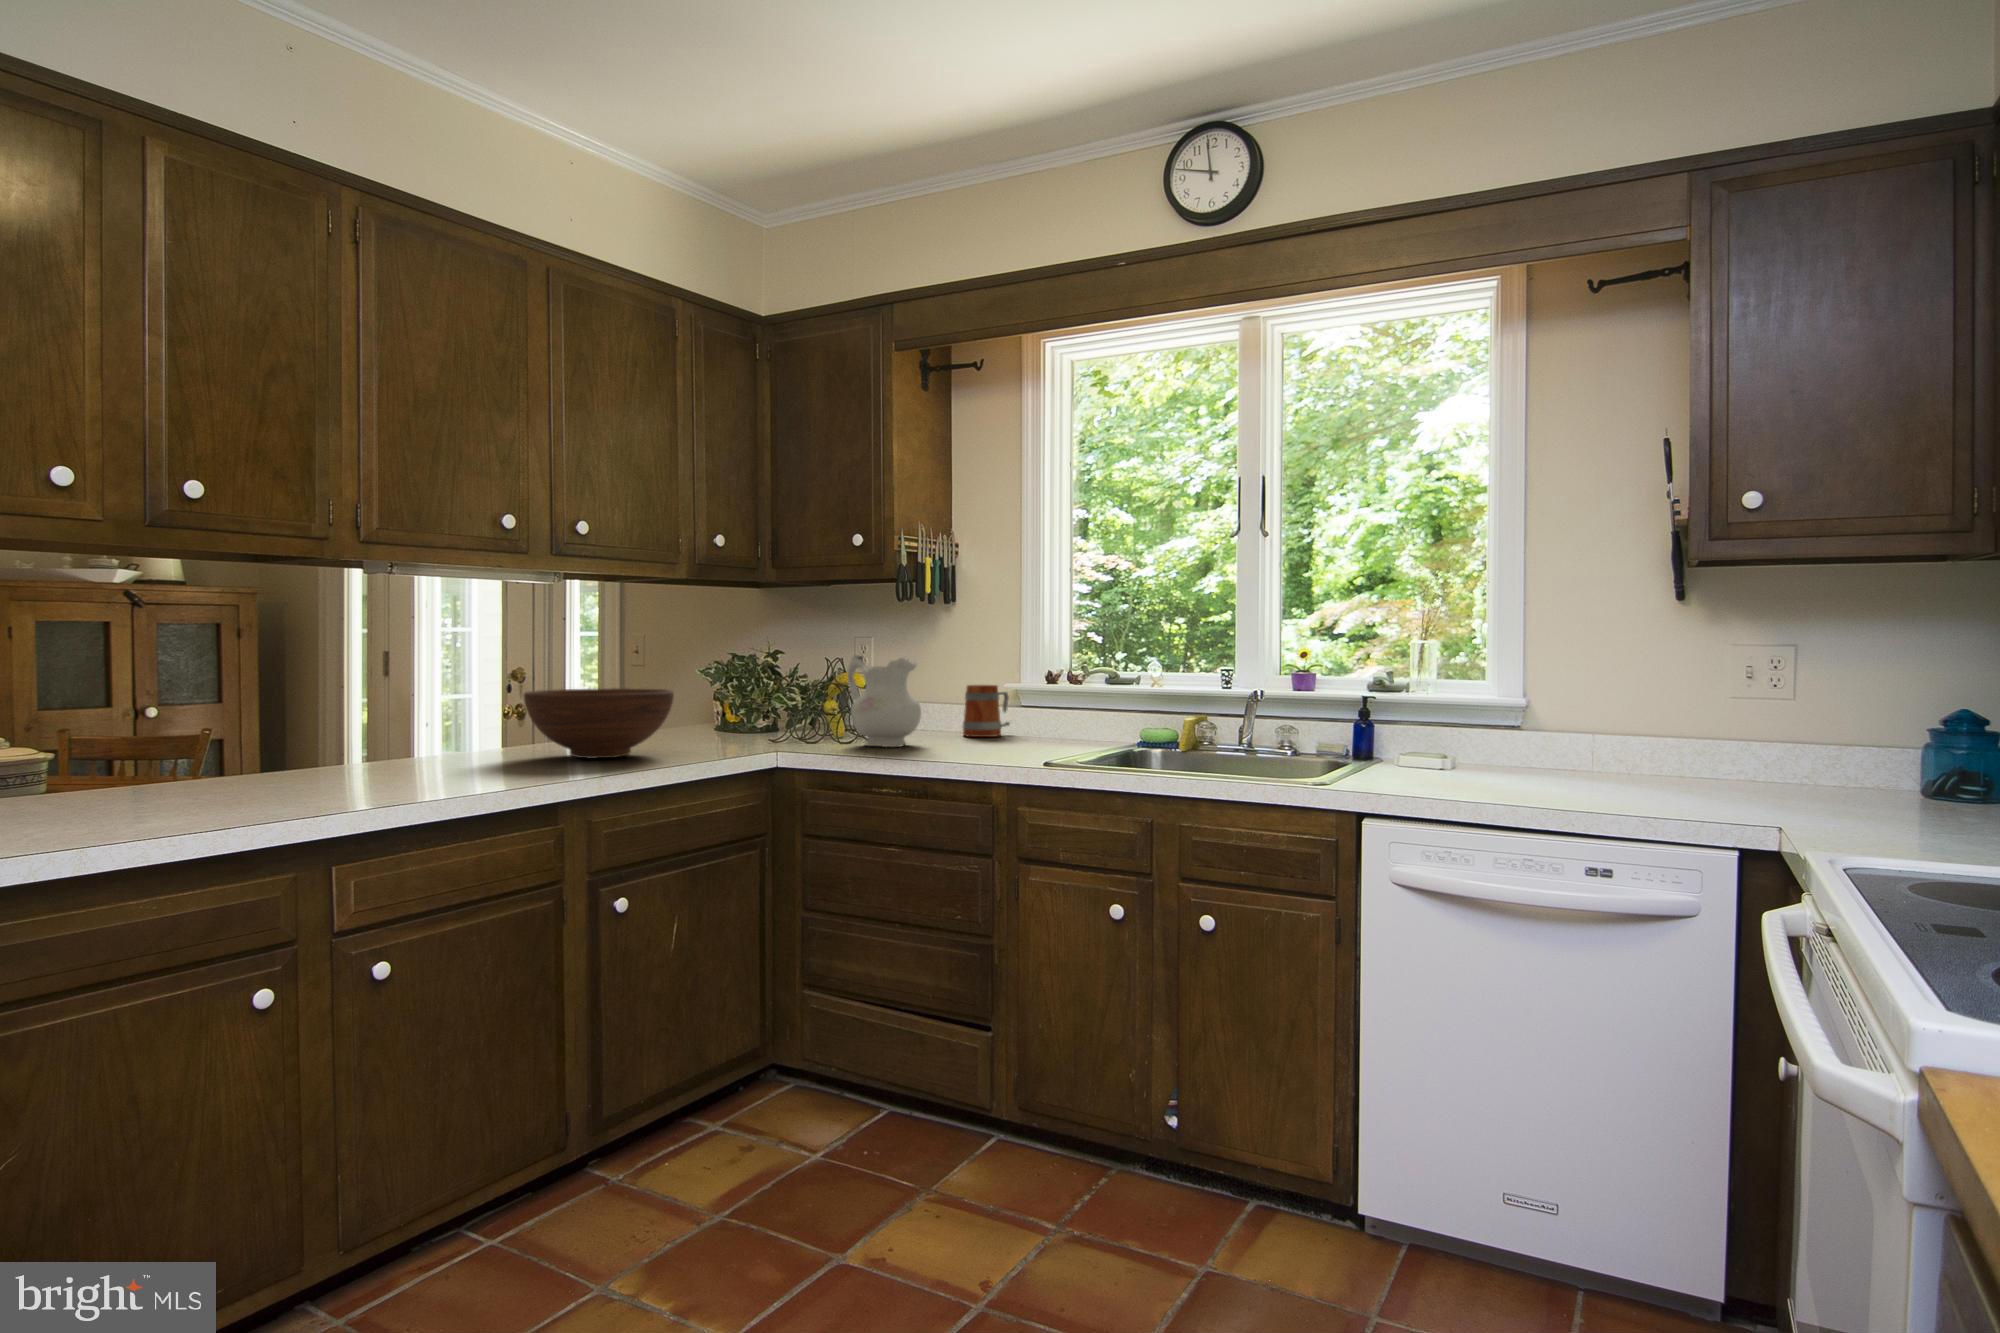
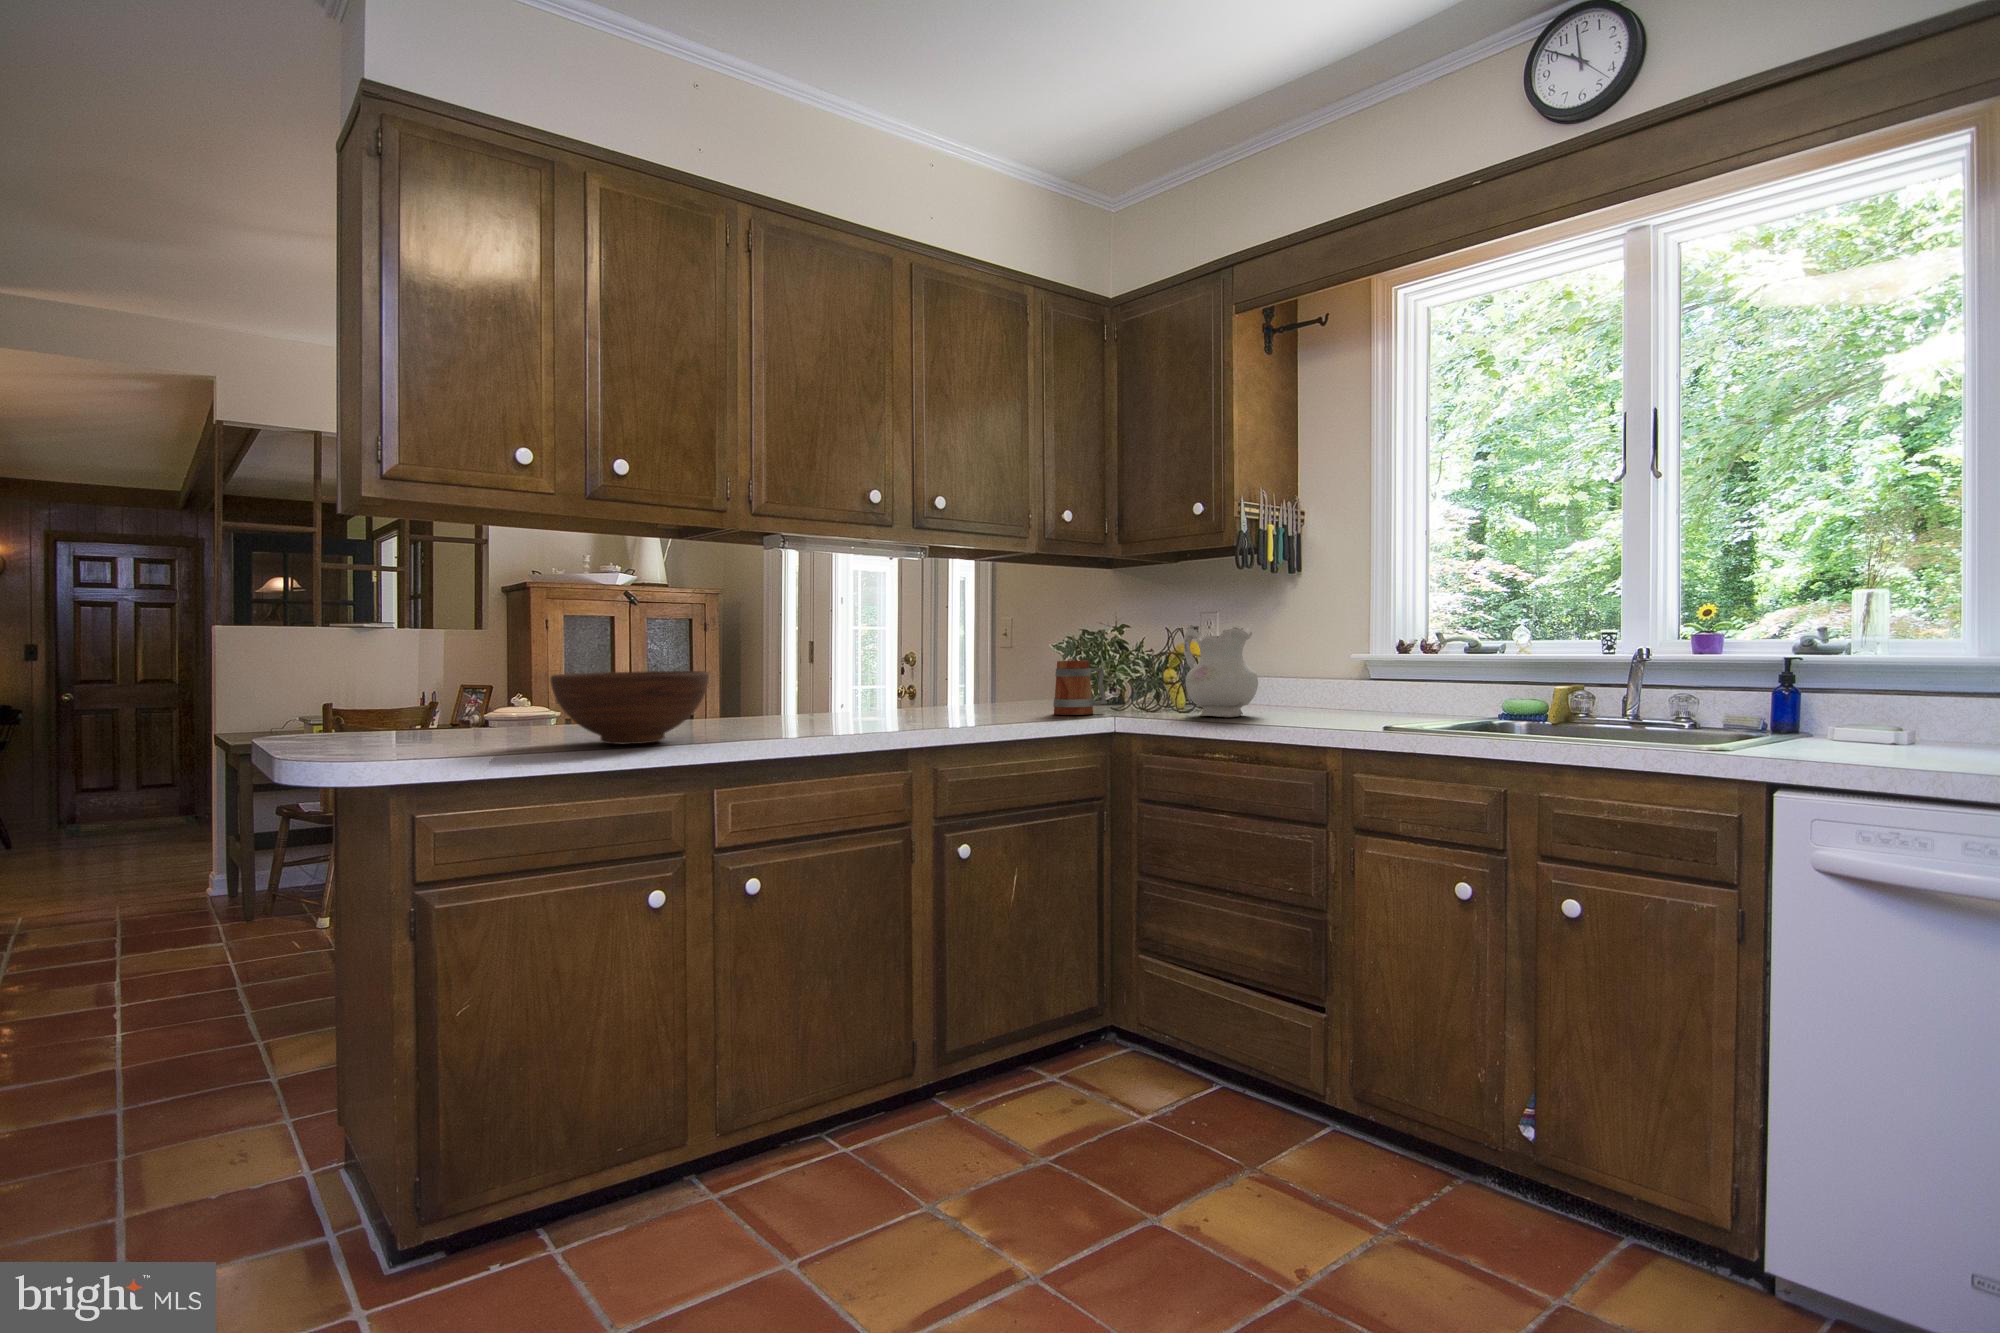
mug: present [963,685,1010,737] -> present [1054,661,1106,715]
fruit bowl: present [524,688,674,758] -> present [550,671,709,744]

